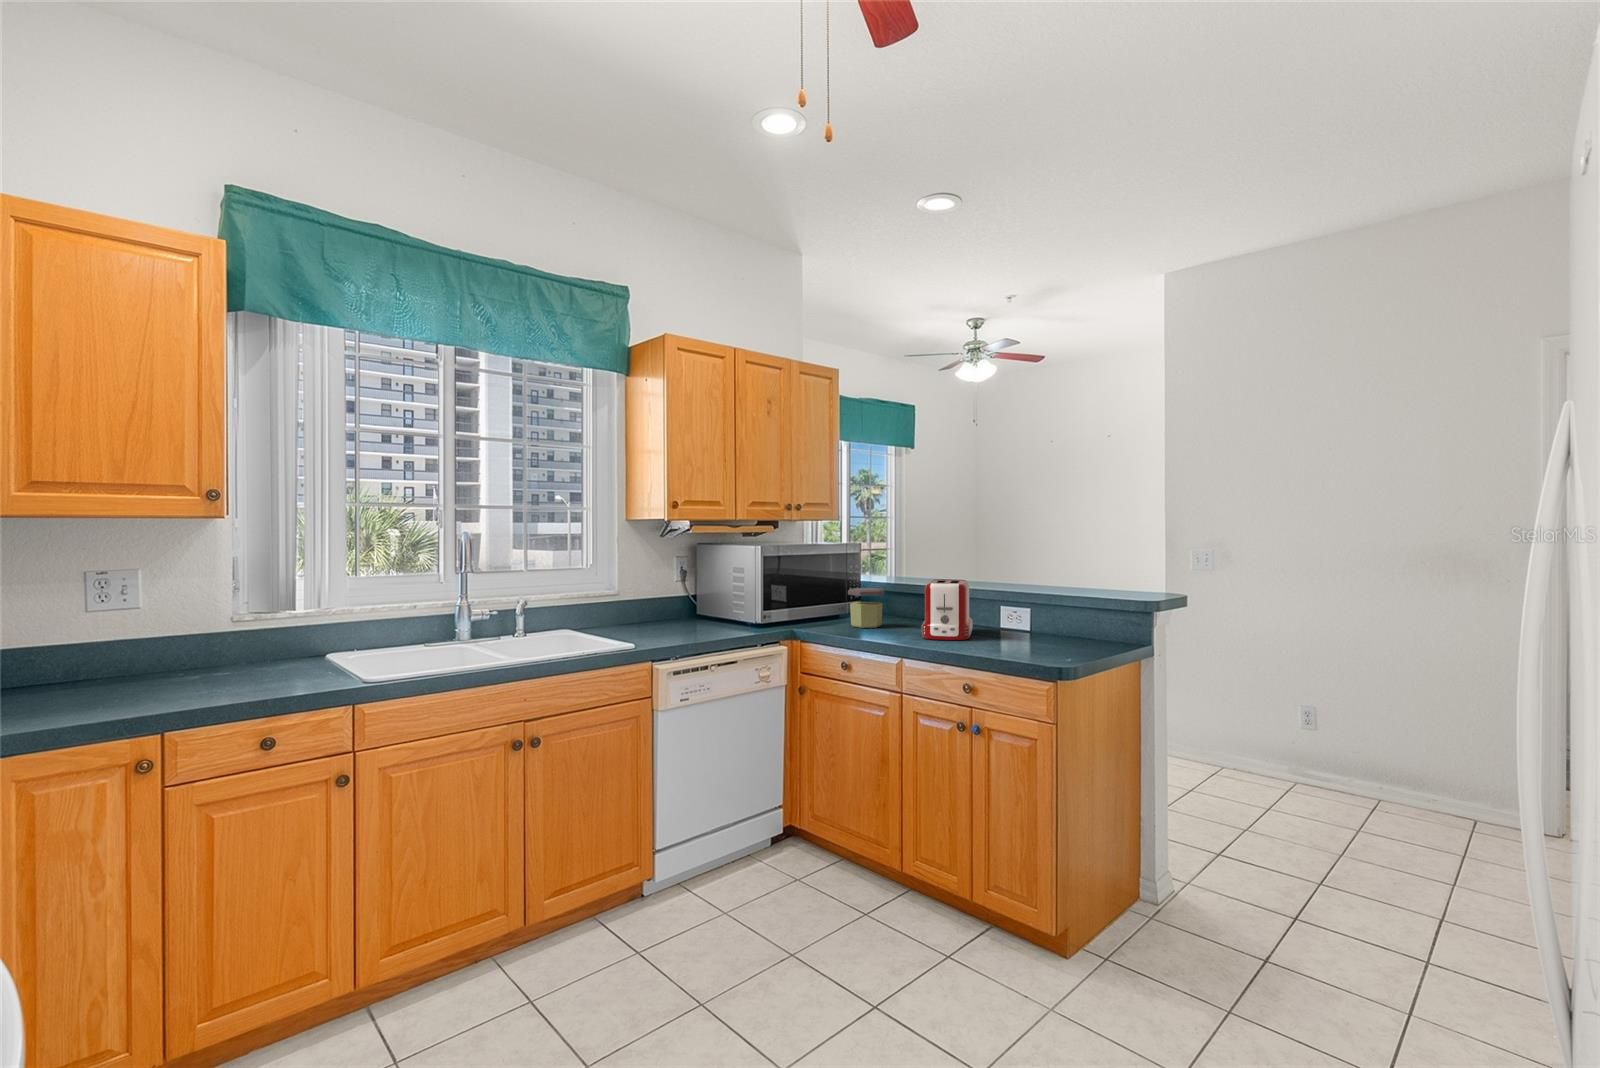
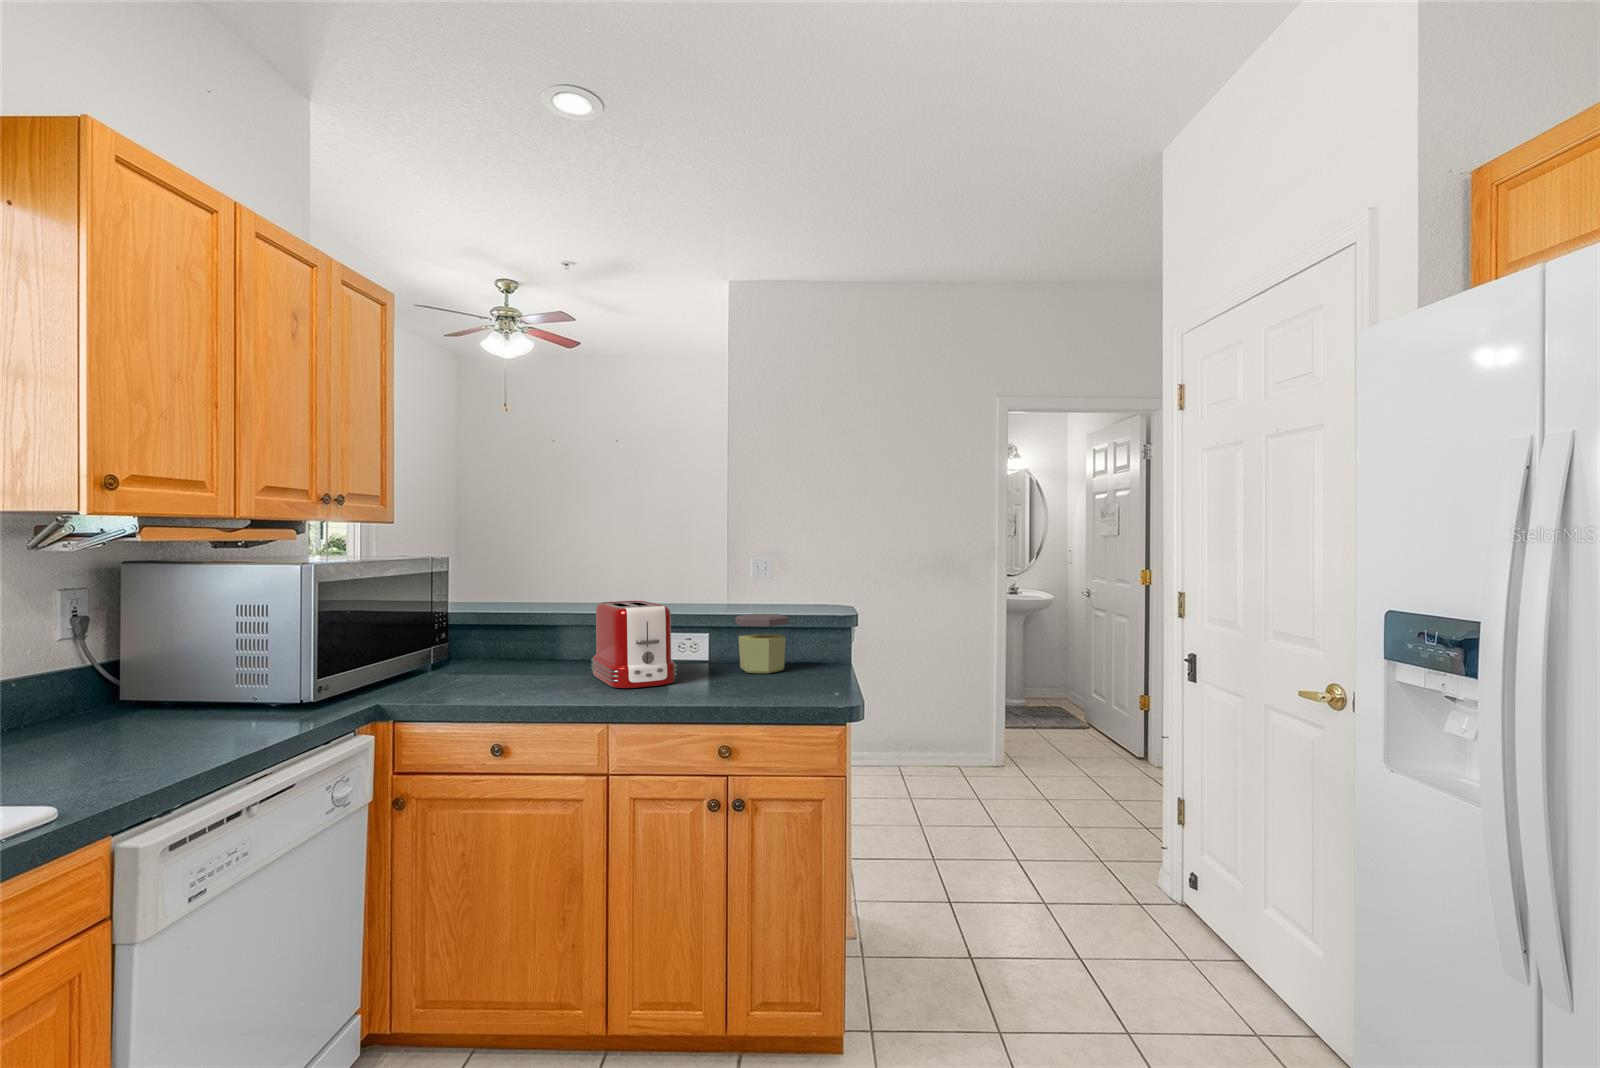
jar: present [848,588,885,628] -> present [735,614,788,673]

